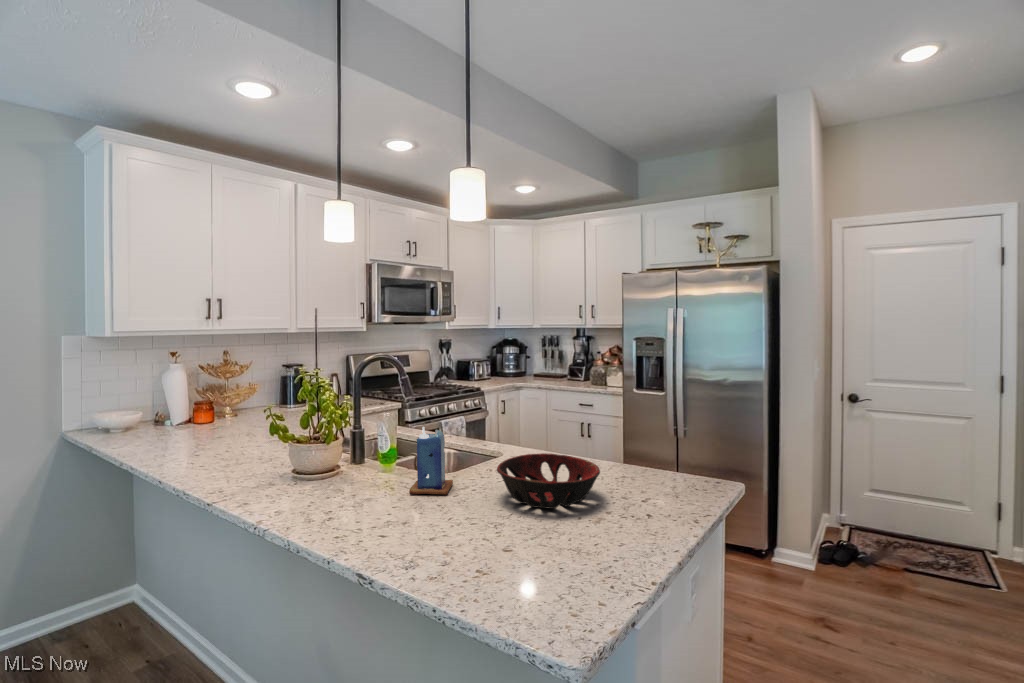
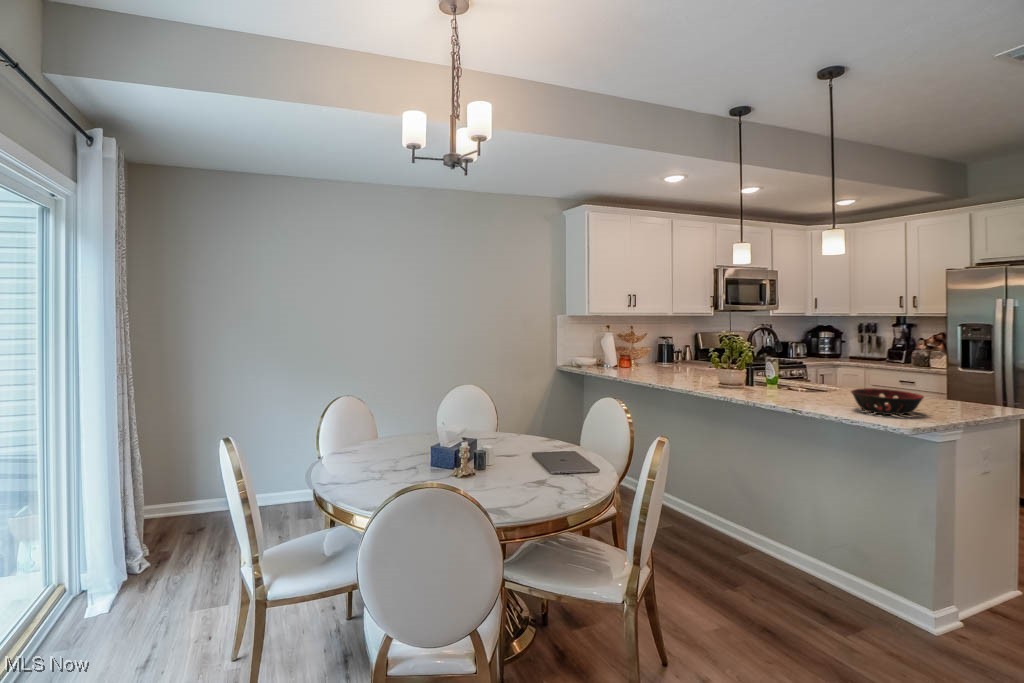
candle: present [409,427,453,494] -> none [791,367,817,406]

